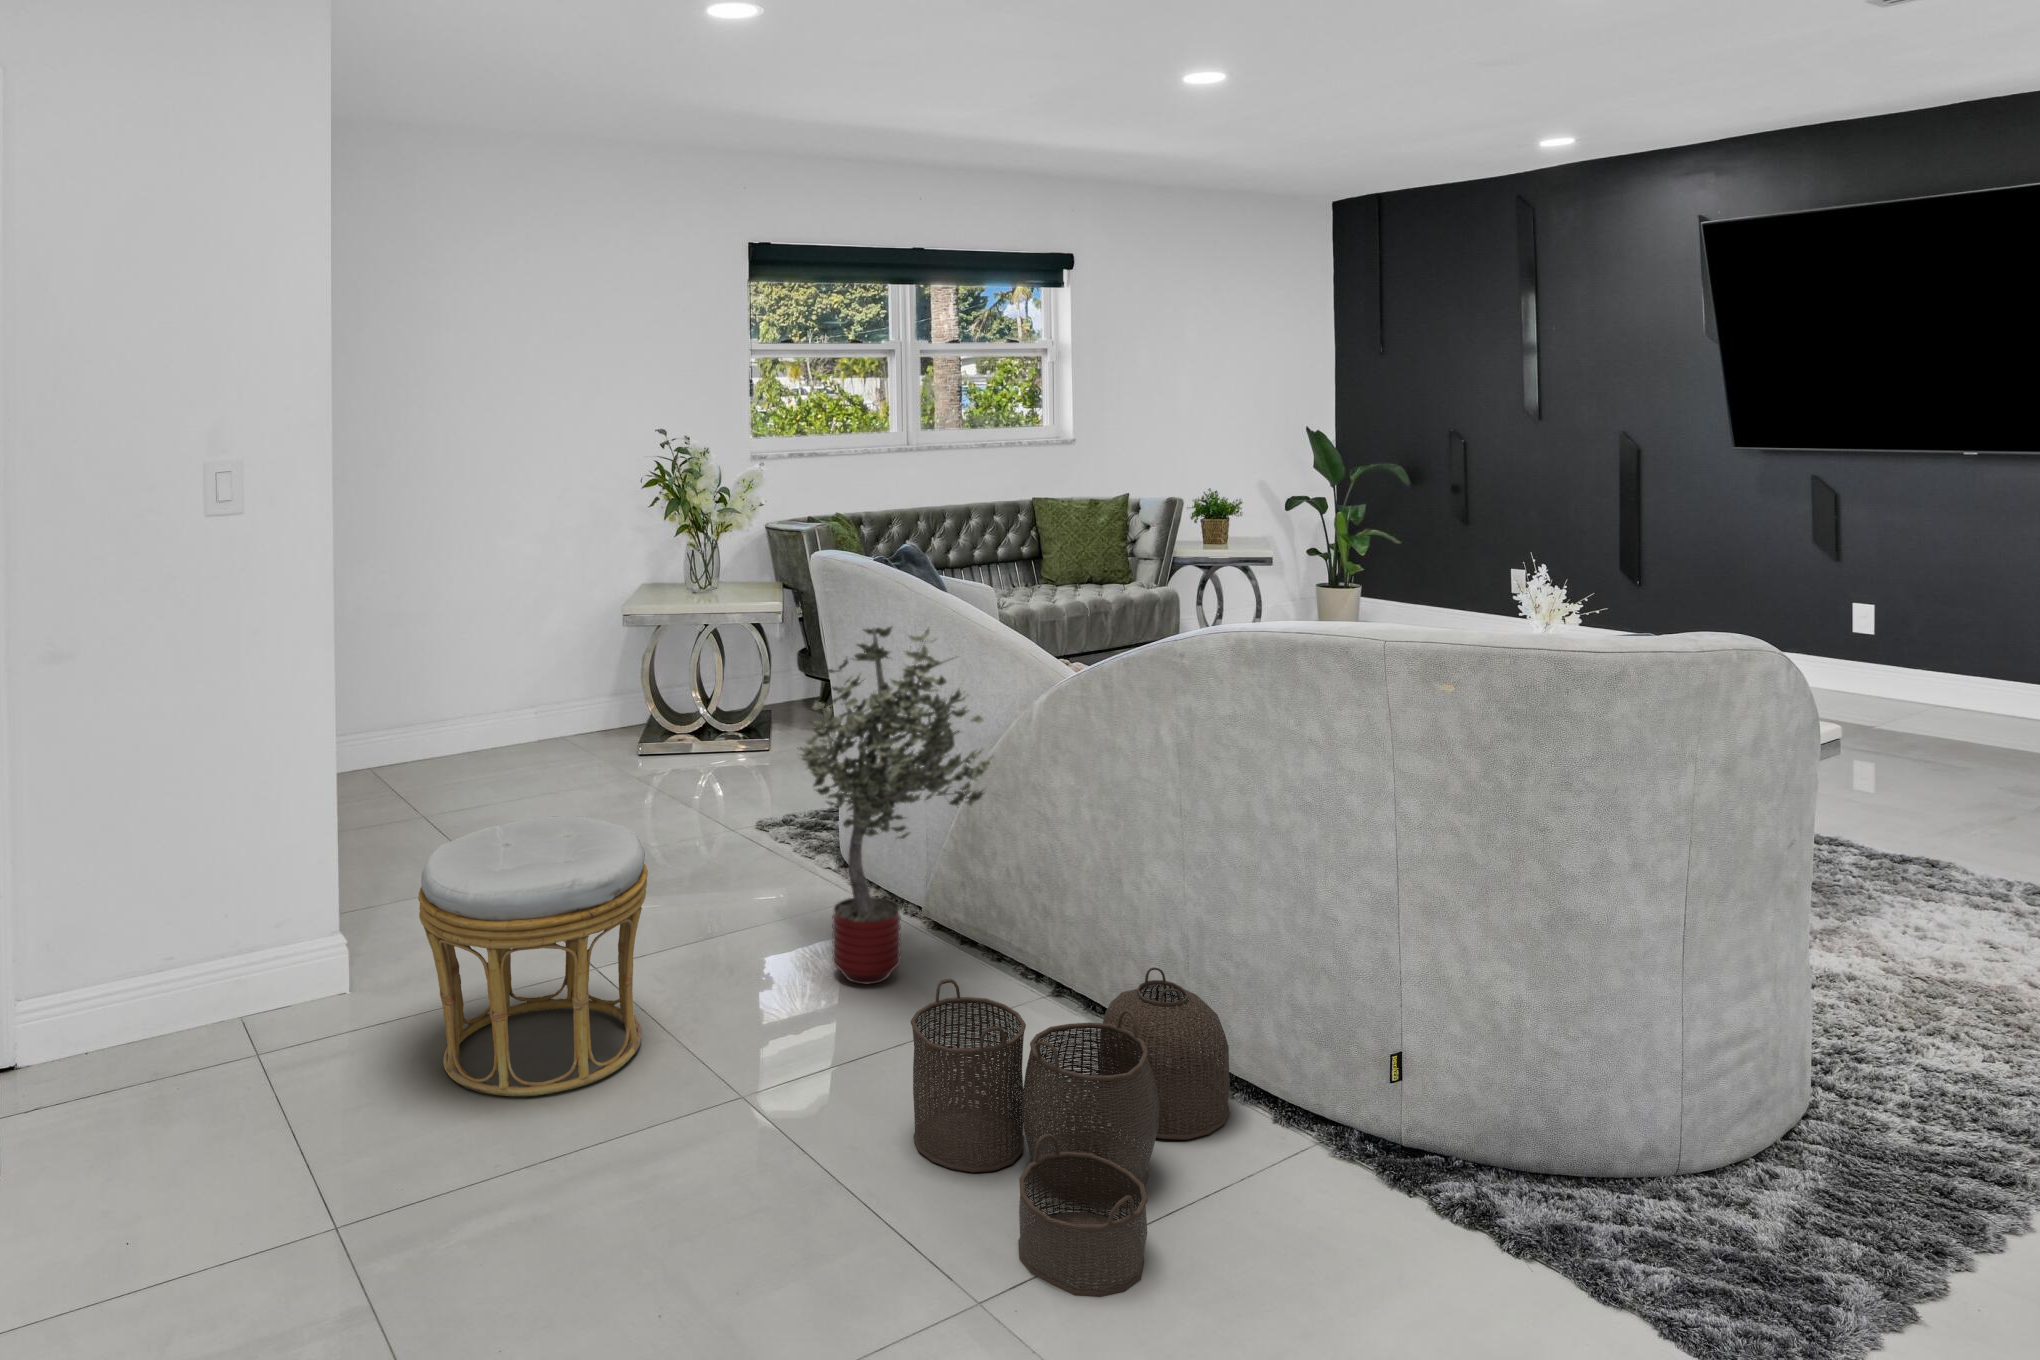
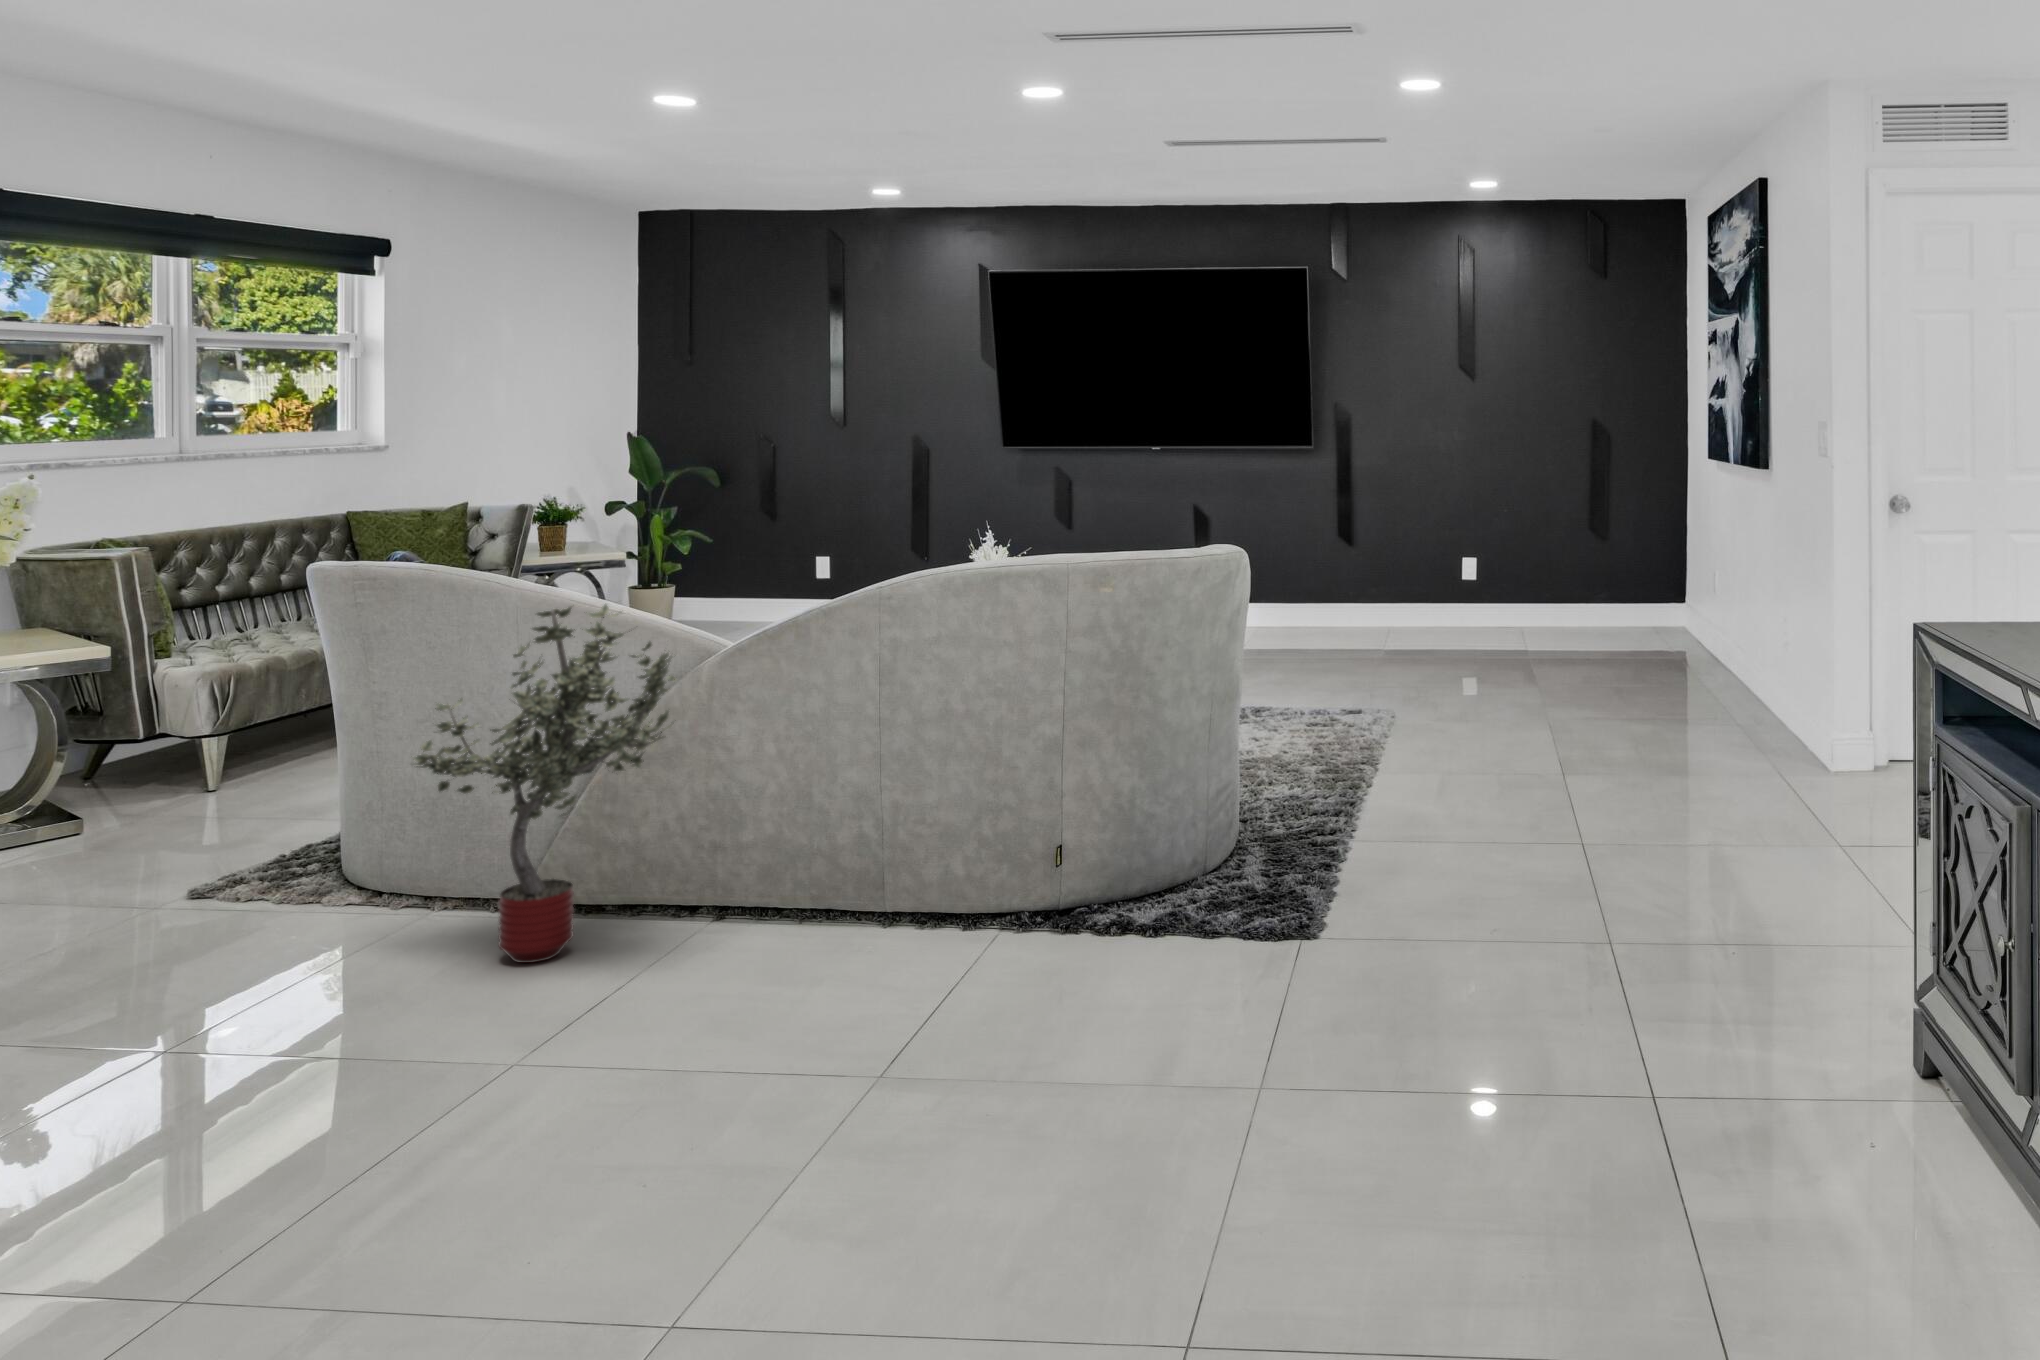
ottoman: present [418,816,648,1097] -> none [98,845,398,1148]
woven basket: present [911,967,1230,1297] -> none [725,839,976,1040]

